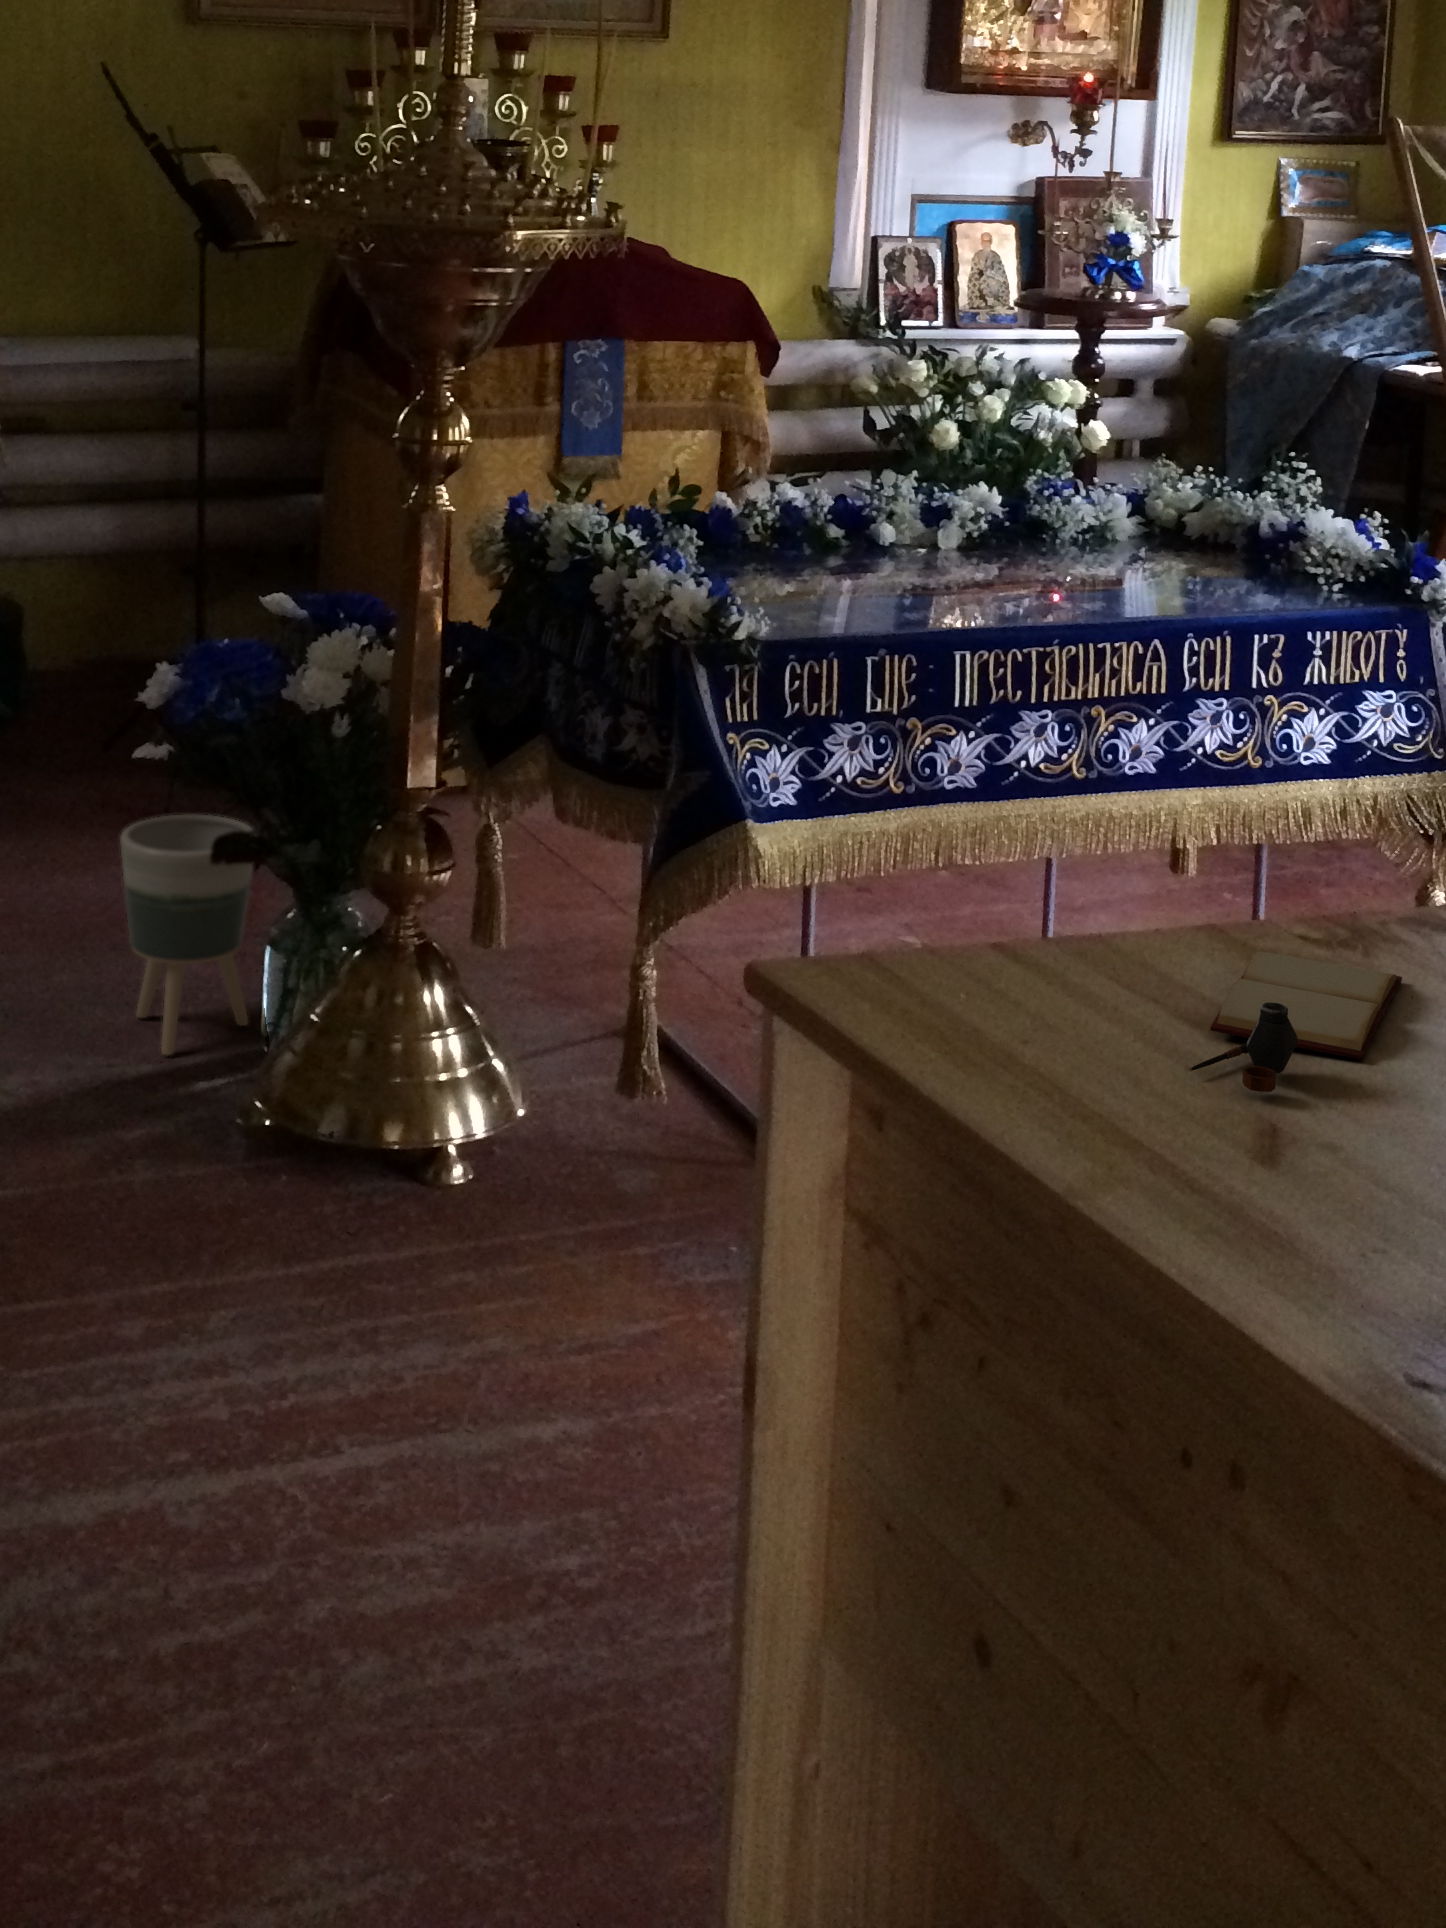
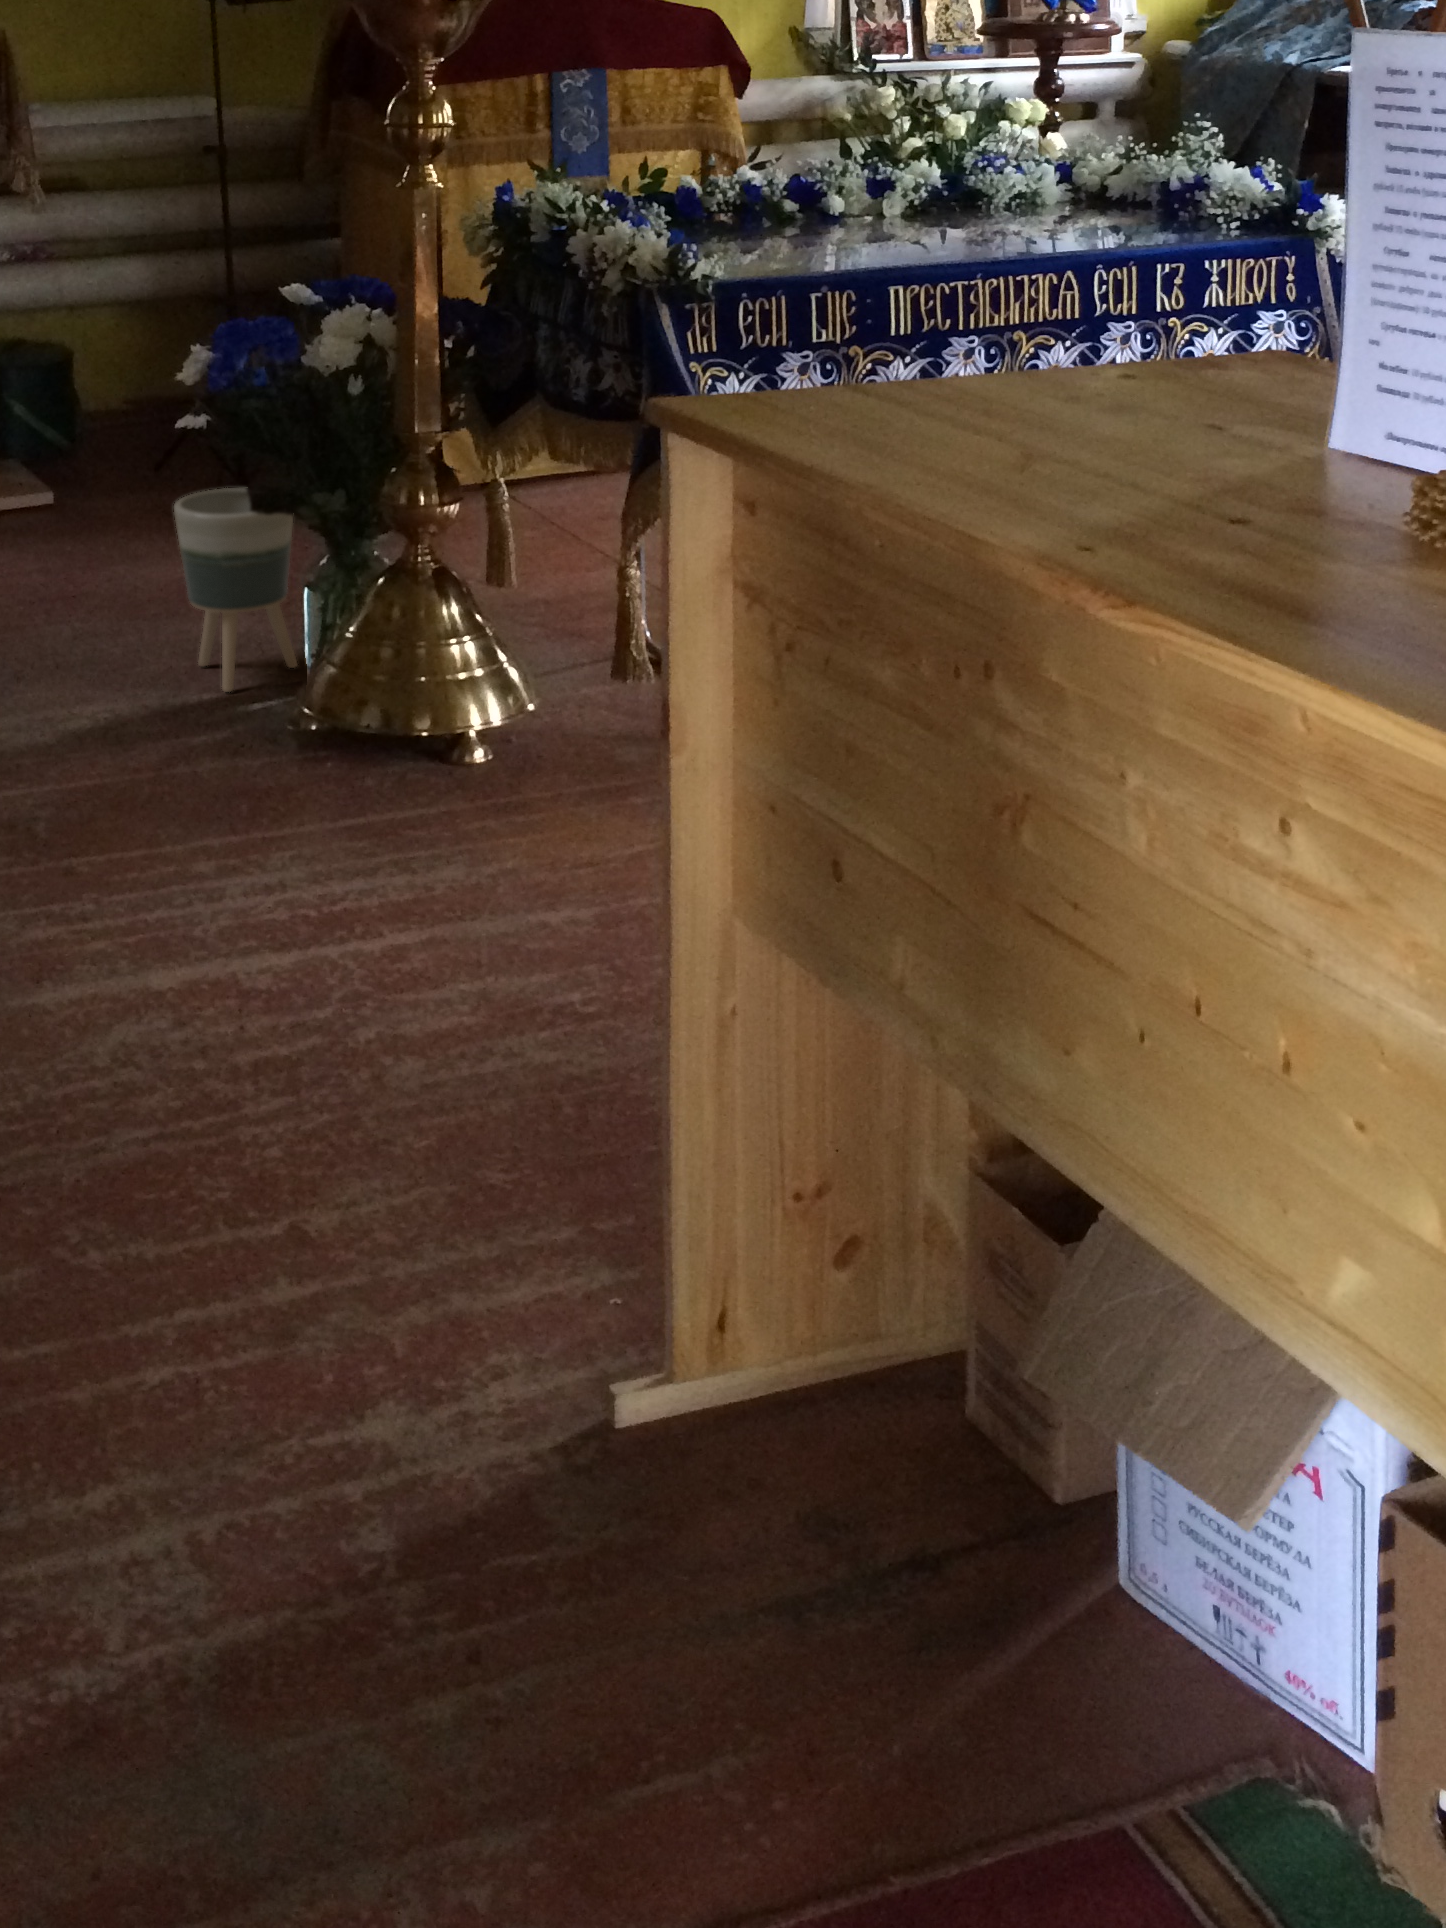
book: present [1189,951,1402,1092] -> none [990,386,1170,454]

